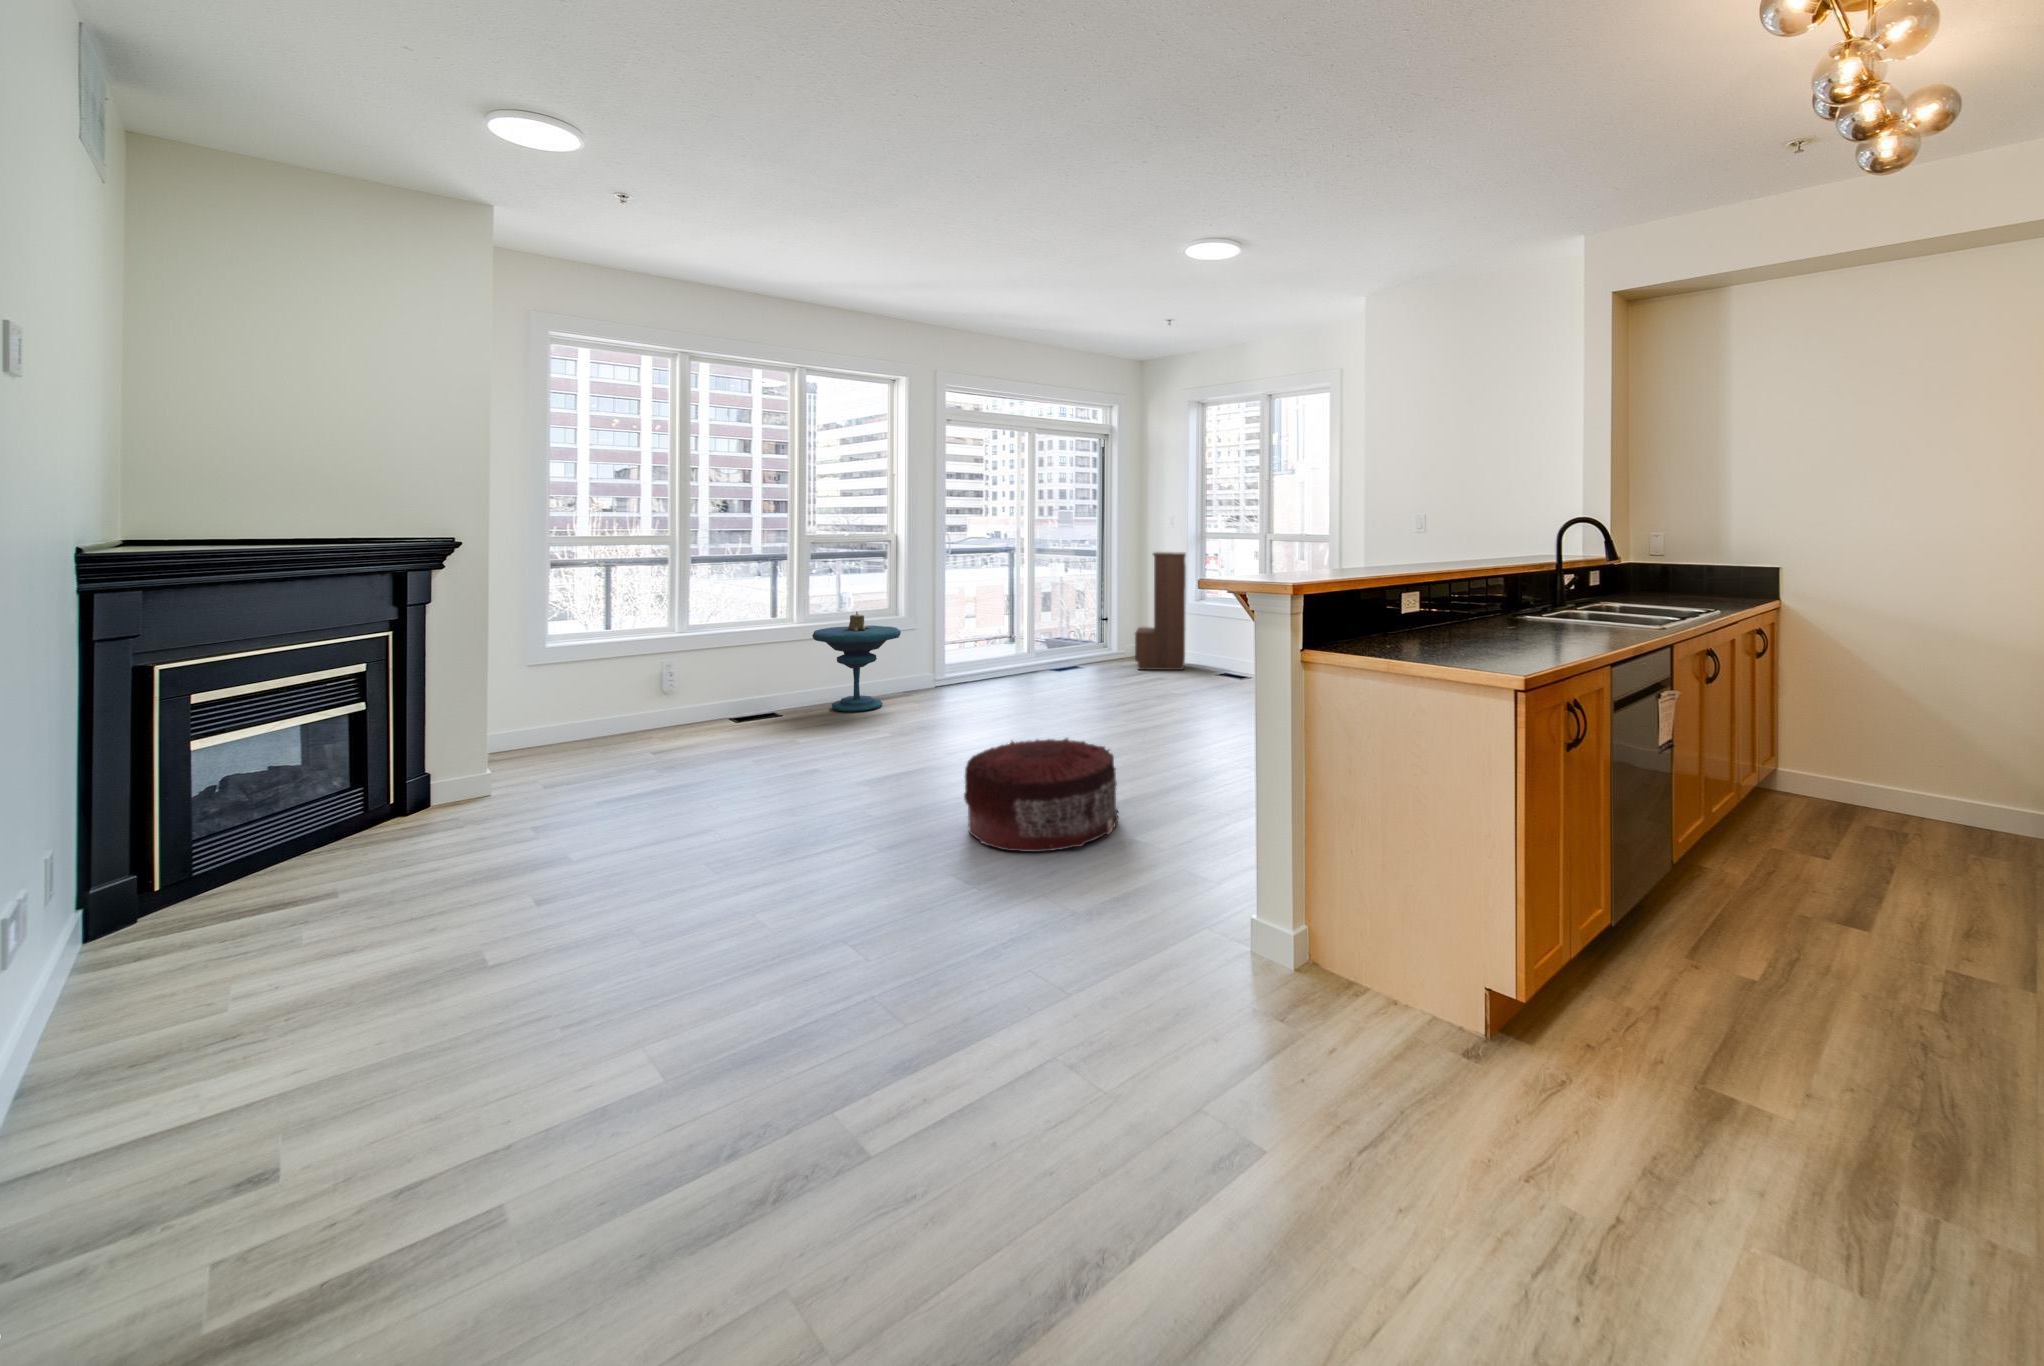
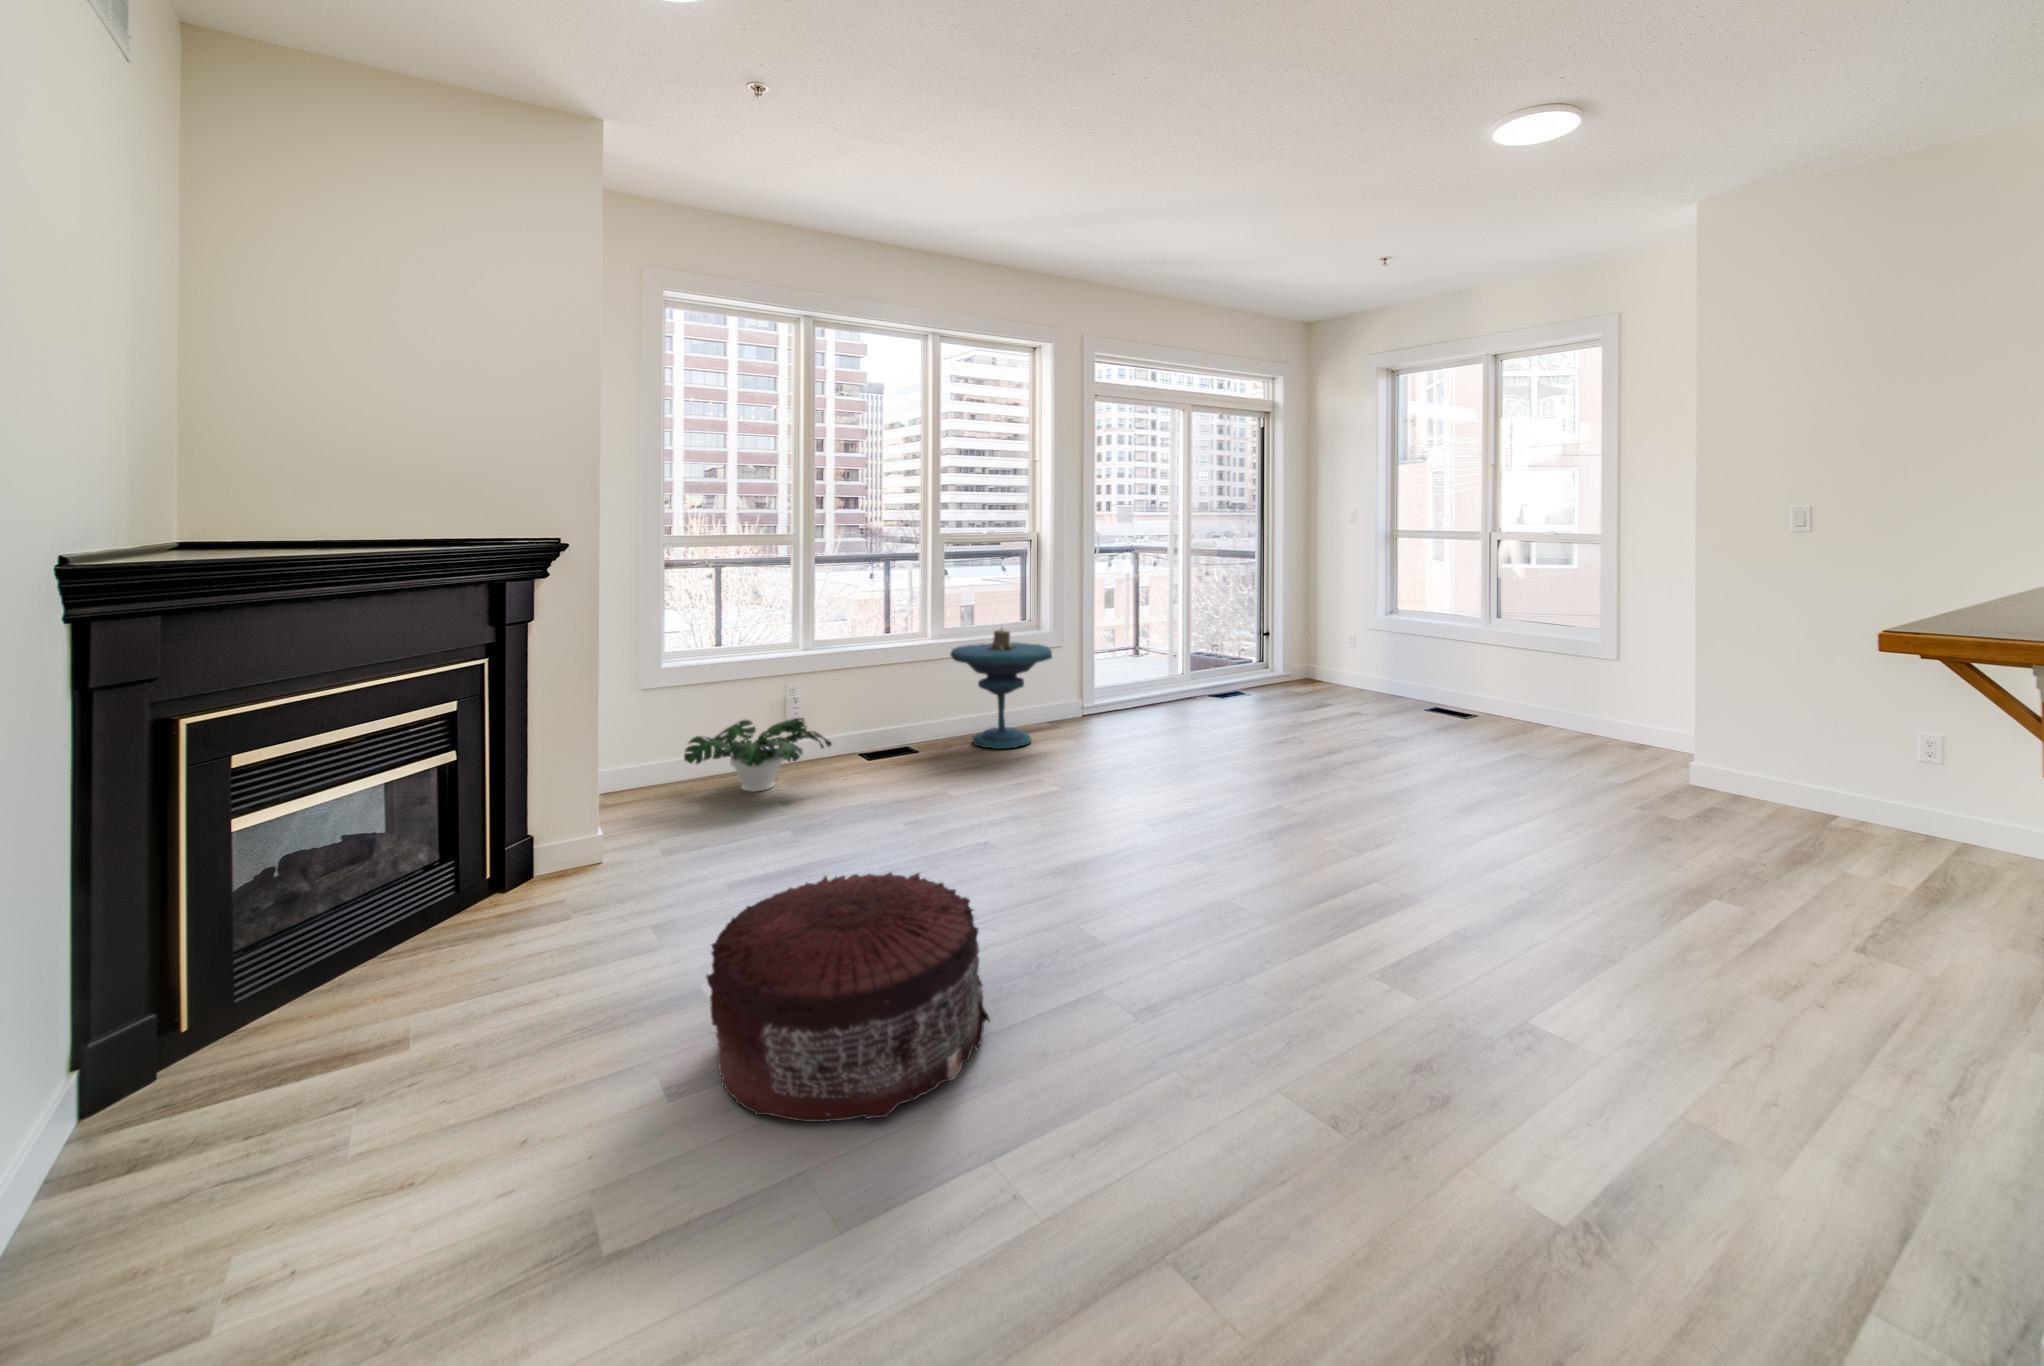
bookshelf: present [1135,552,1186,670] -> none [1311,553,1379,699]
potted plant: none [566,687,699,747] -> present [684,718,832,792]
pouf: present [964,738,1119,852] -> present [706,872,989,1122]

